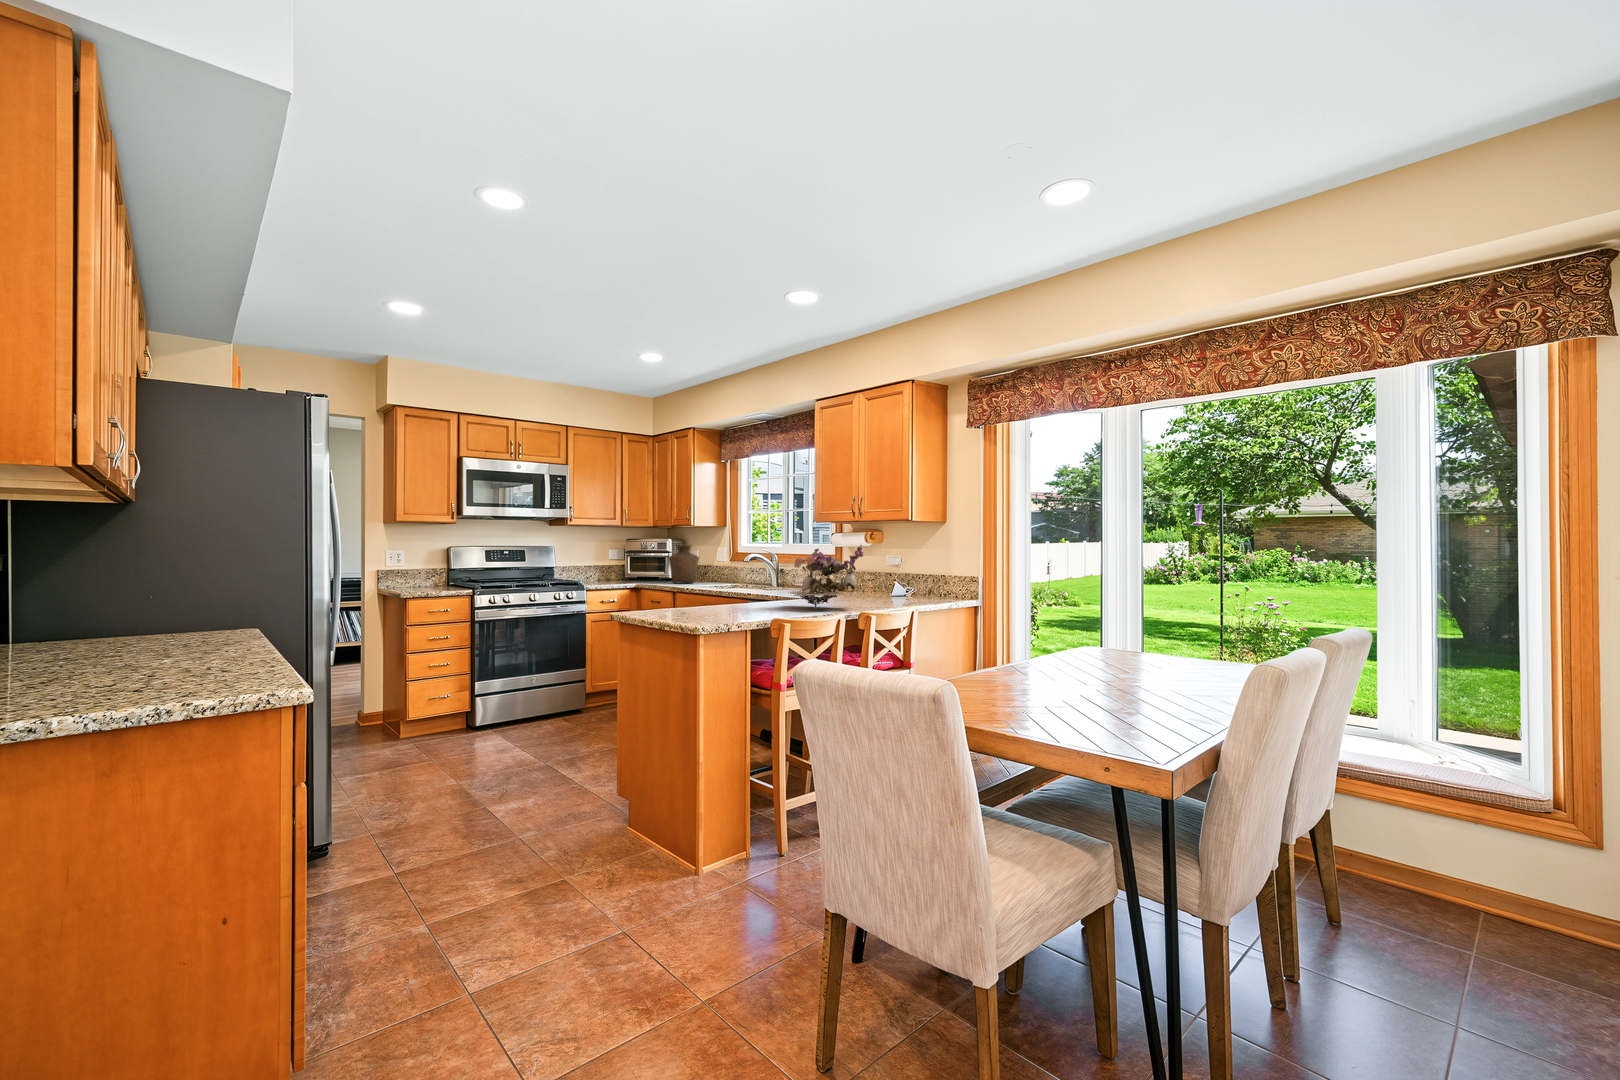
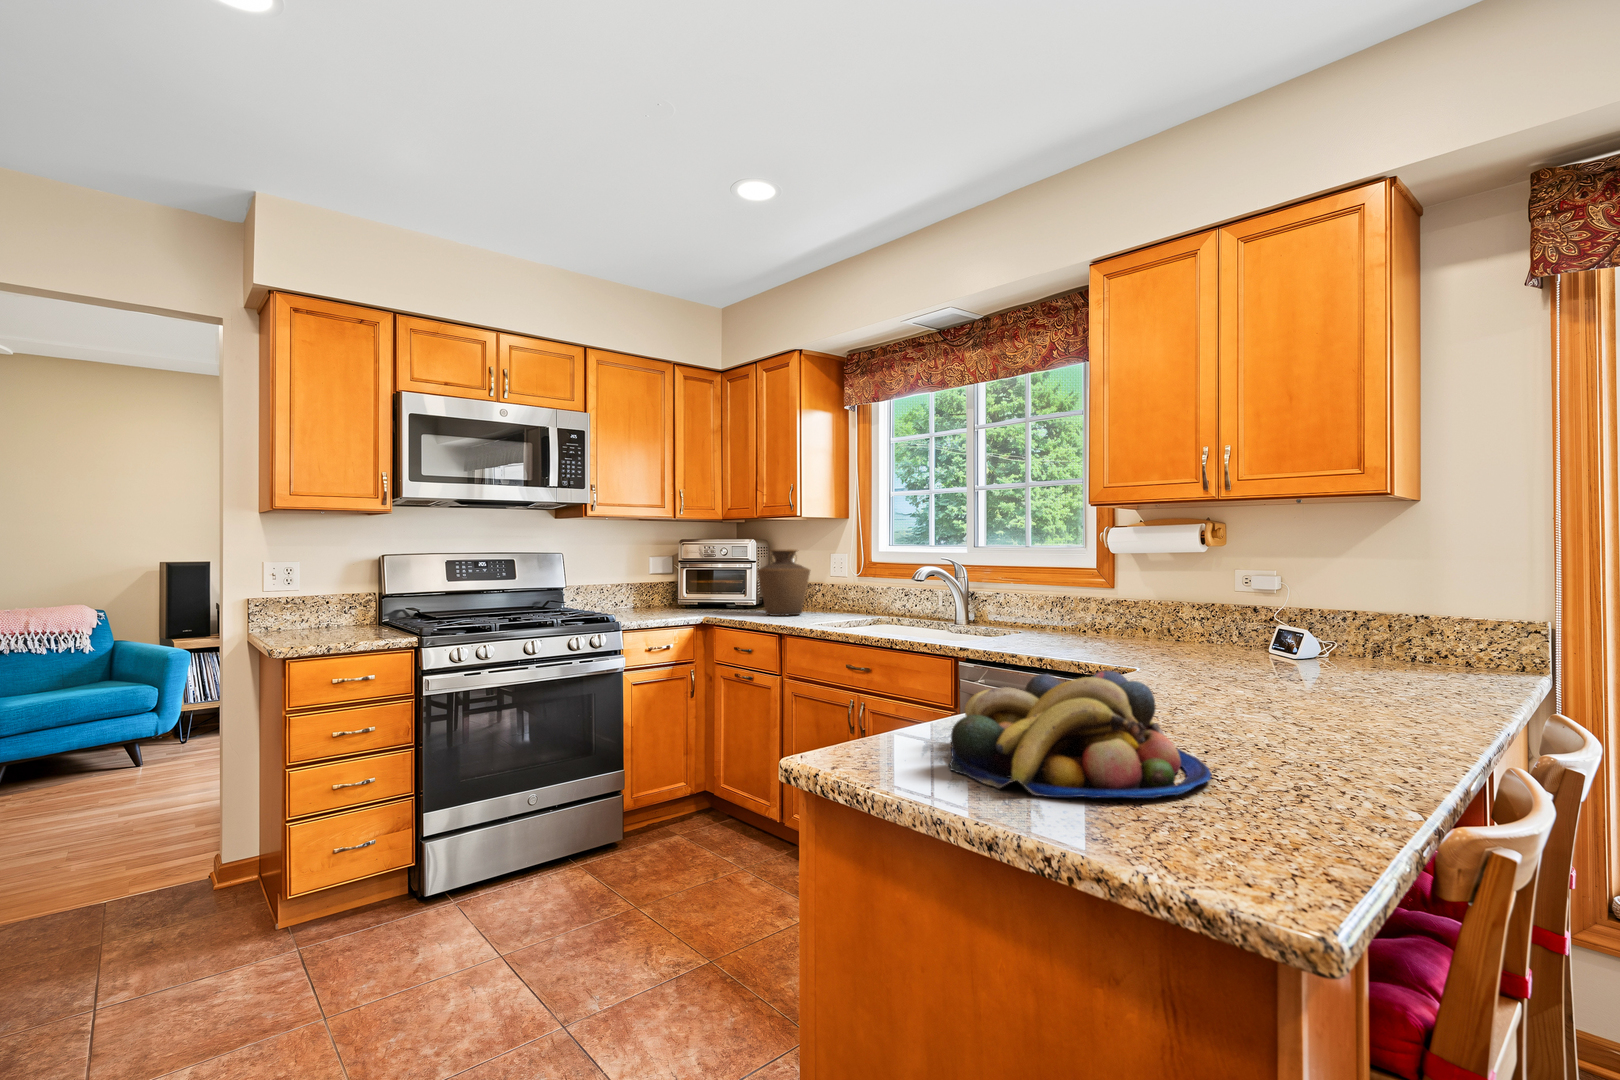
flower arrangement: present [790,545,863,607] -> none [1189,548,1444,710]
fruit bowl: none [658,585,742,618] -> present [950,670,1211,798]

